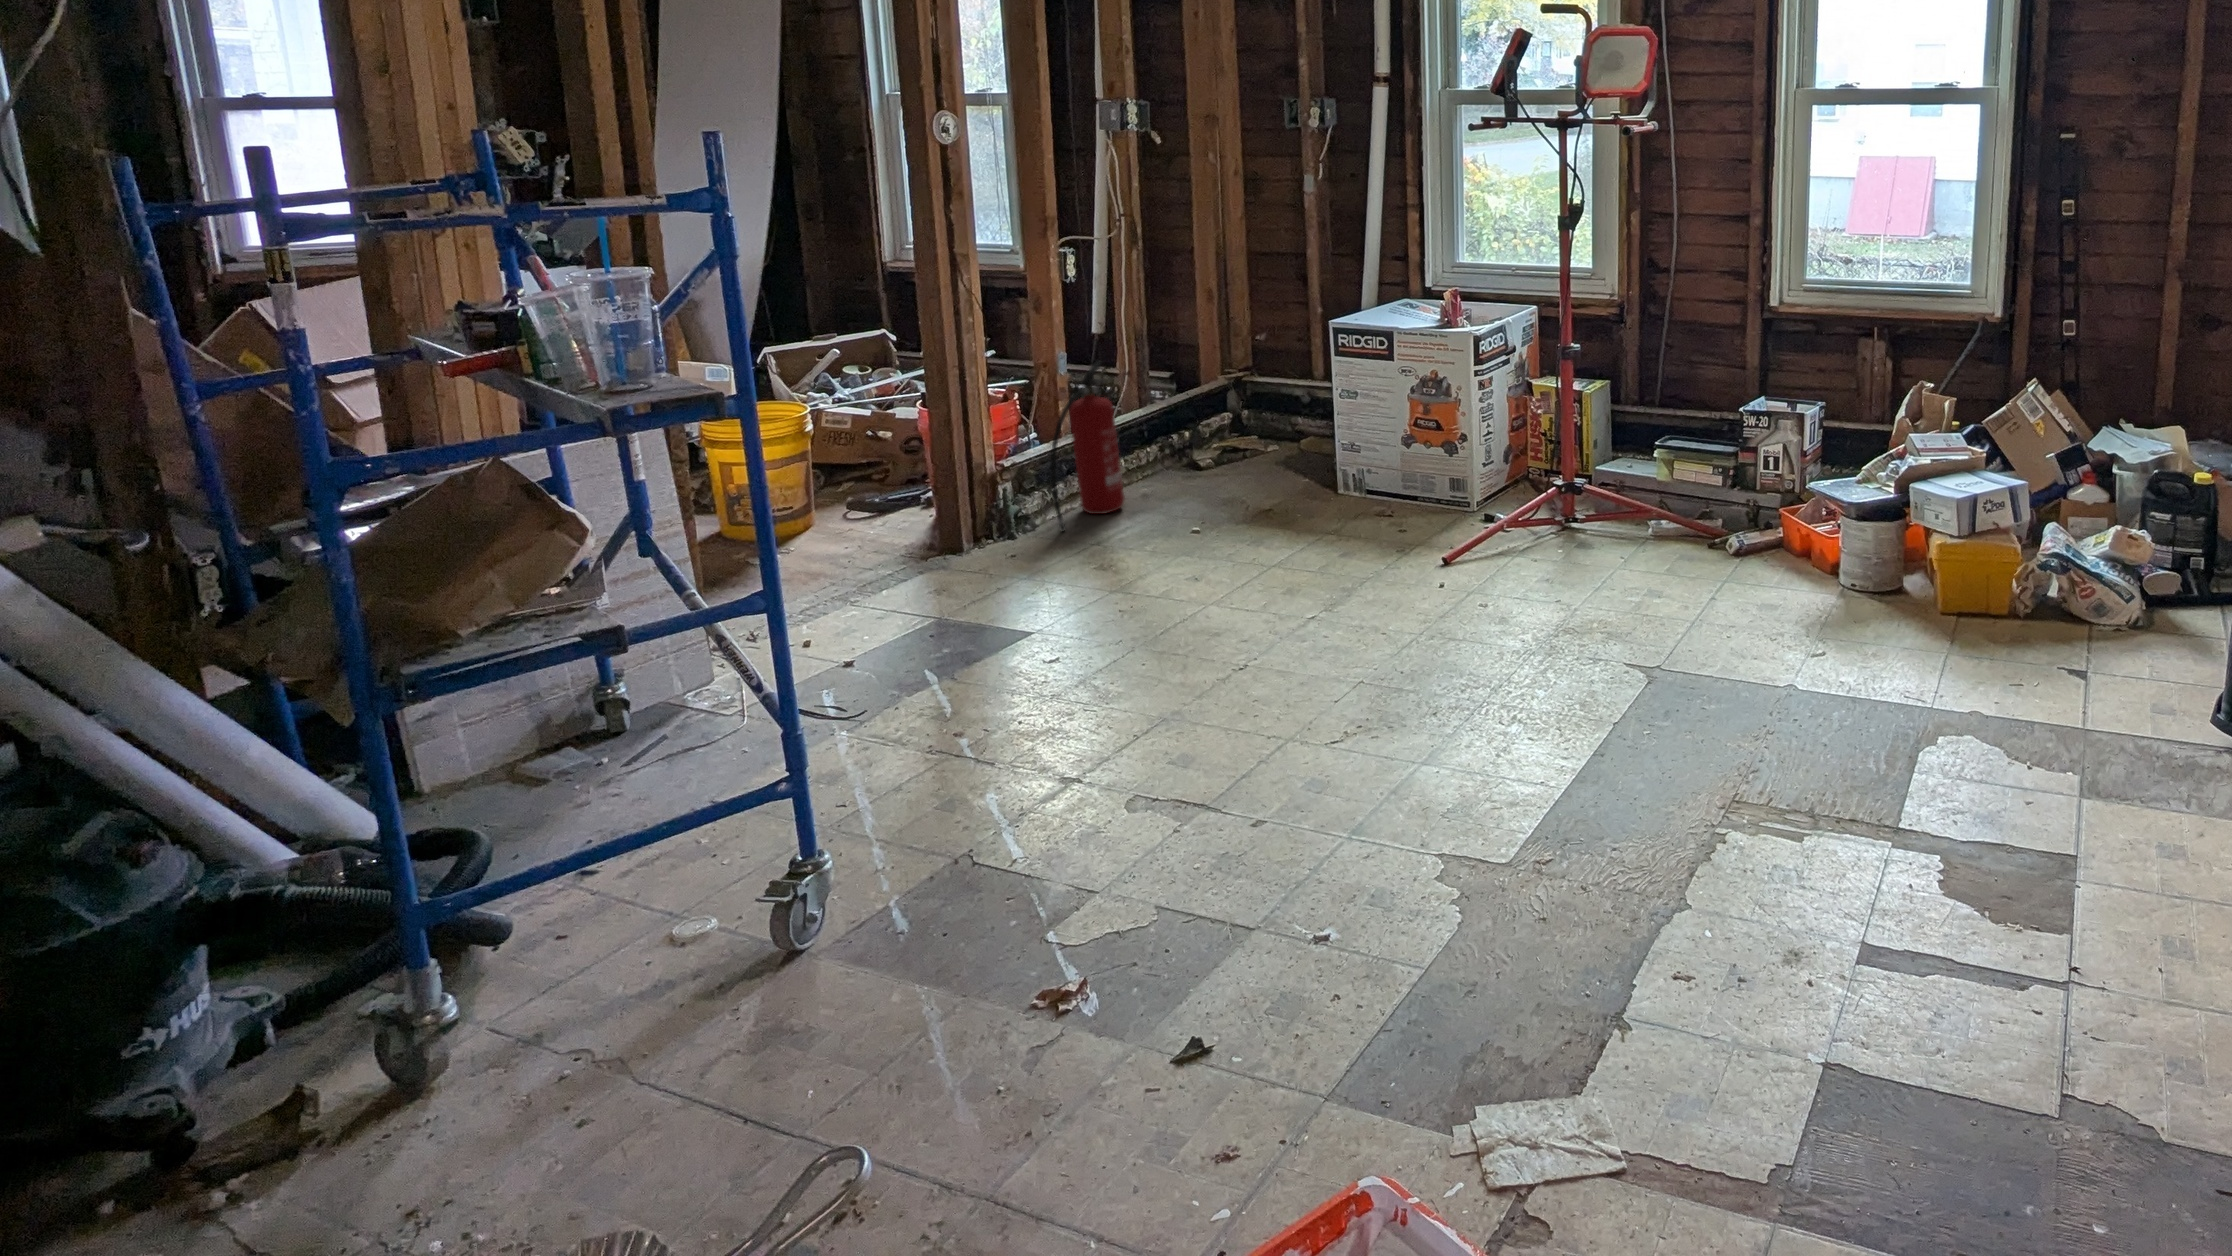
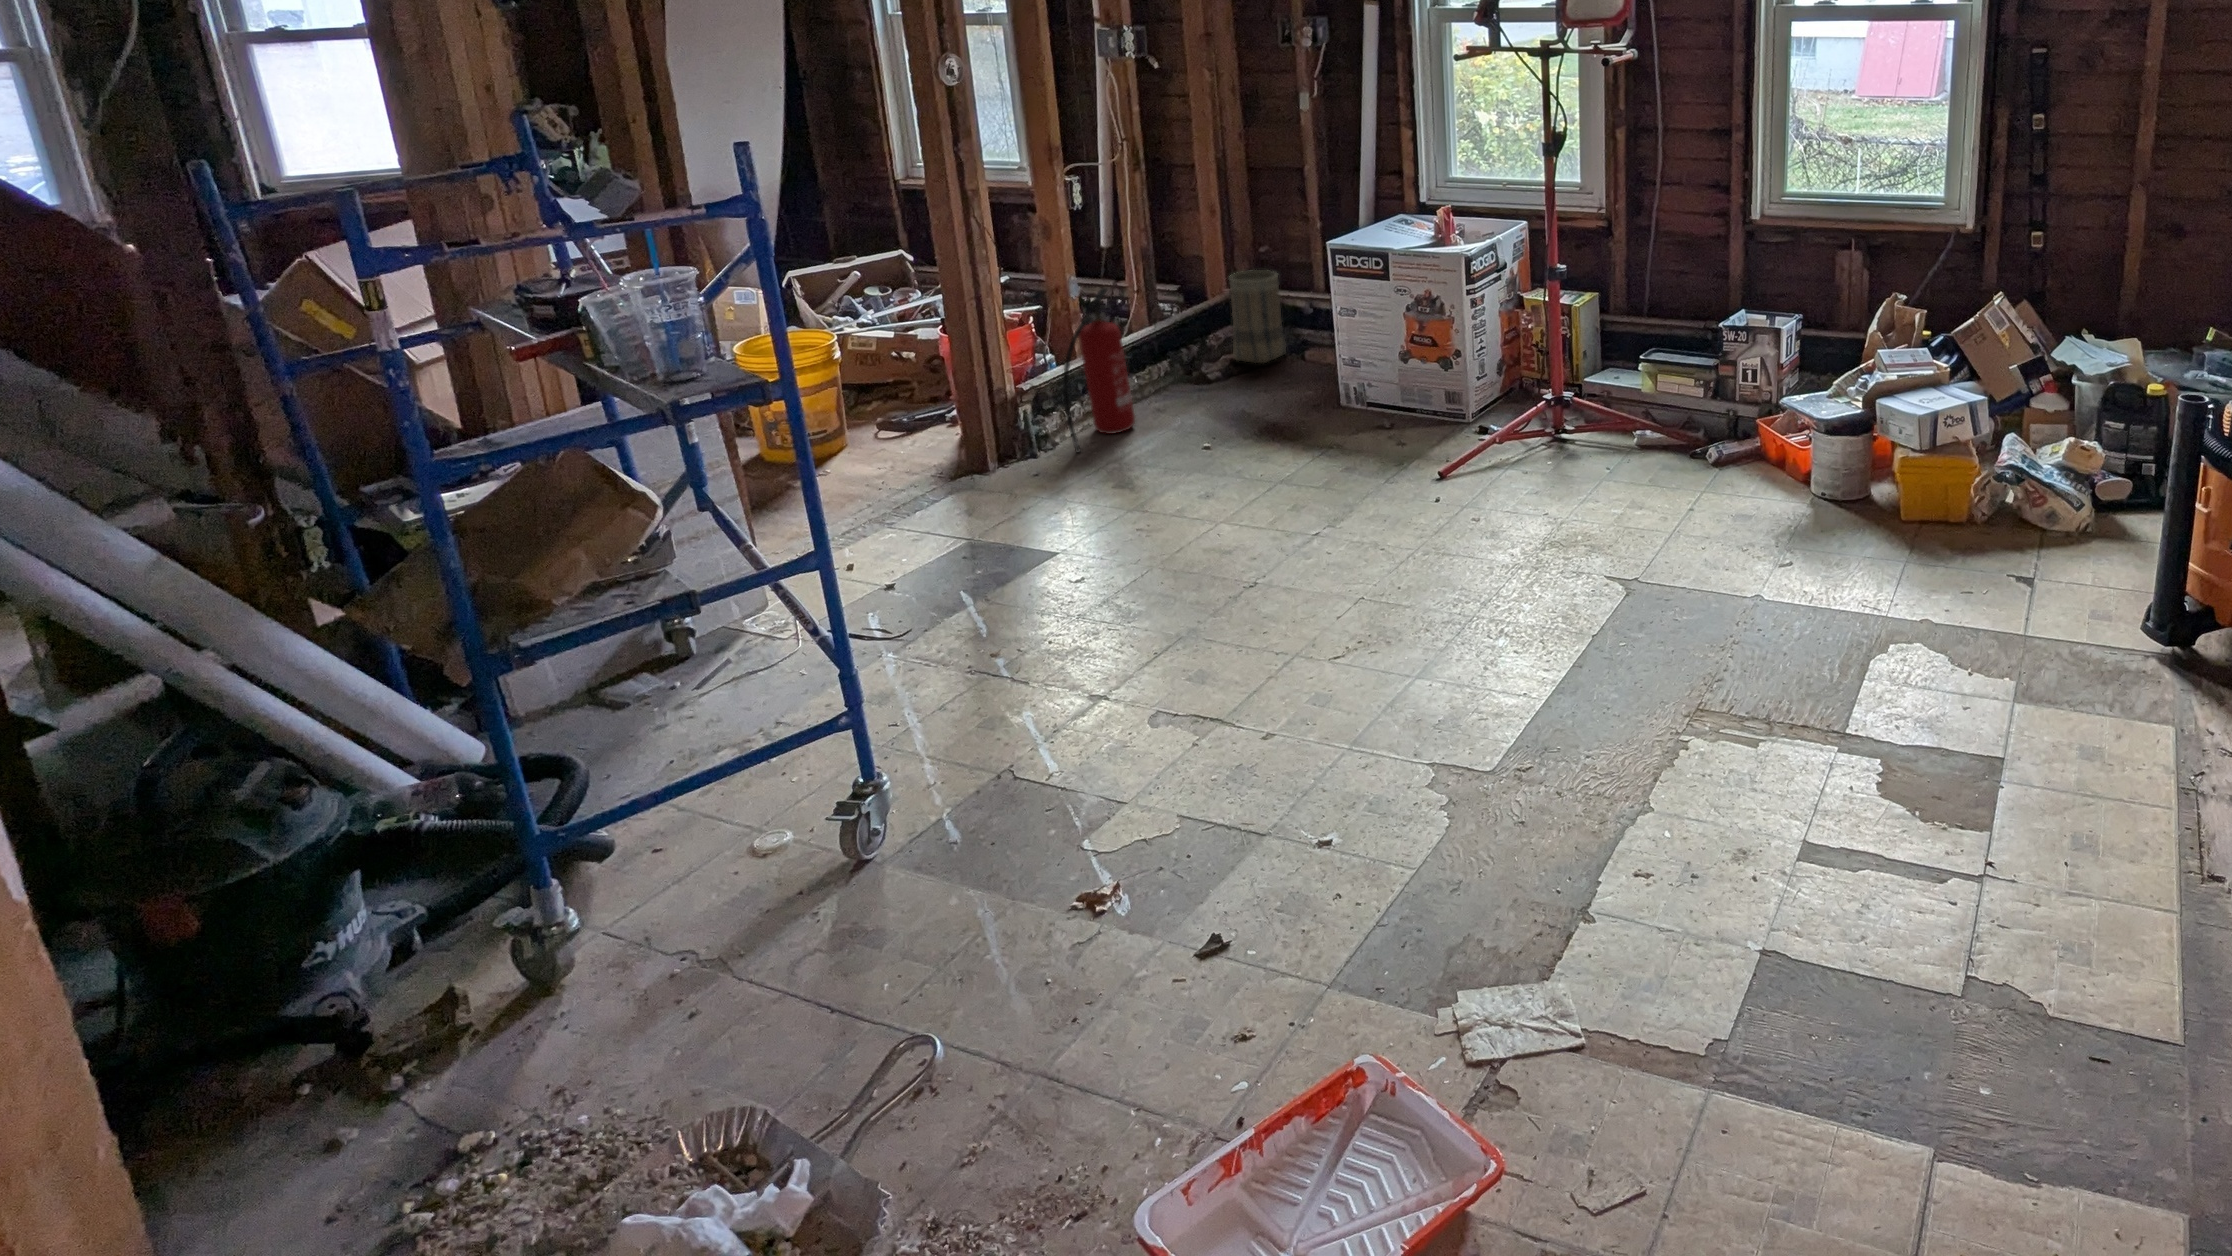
basket: none [1228,356,1283,451] -> present [1230,270,1286,363]

